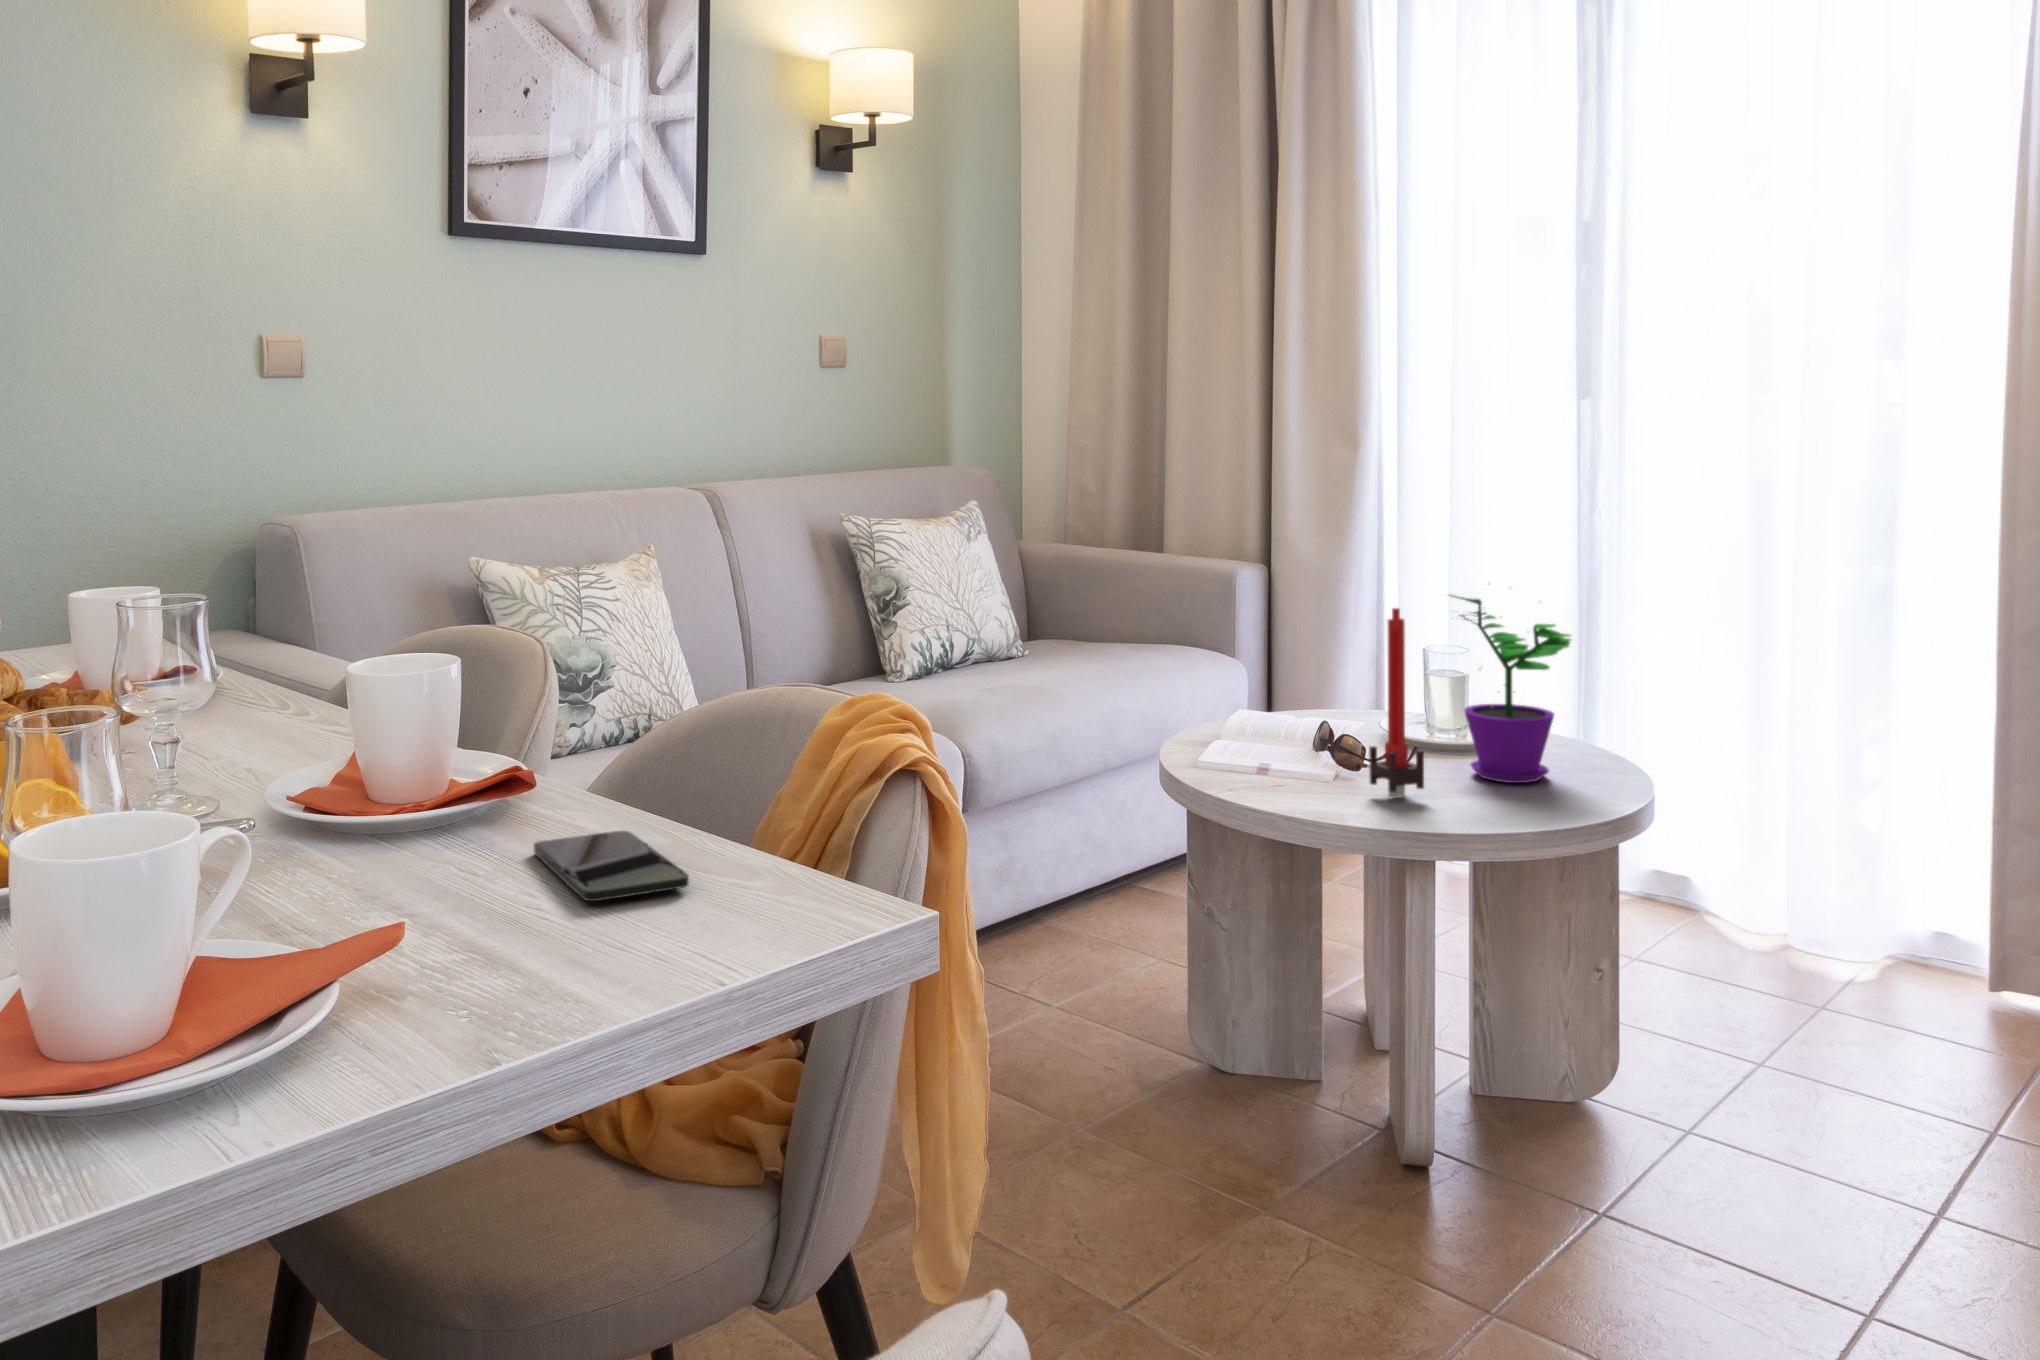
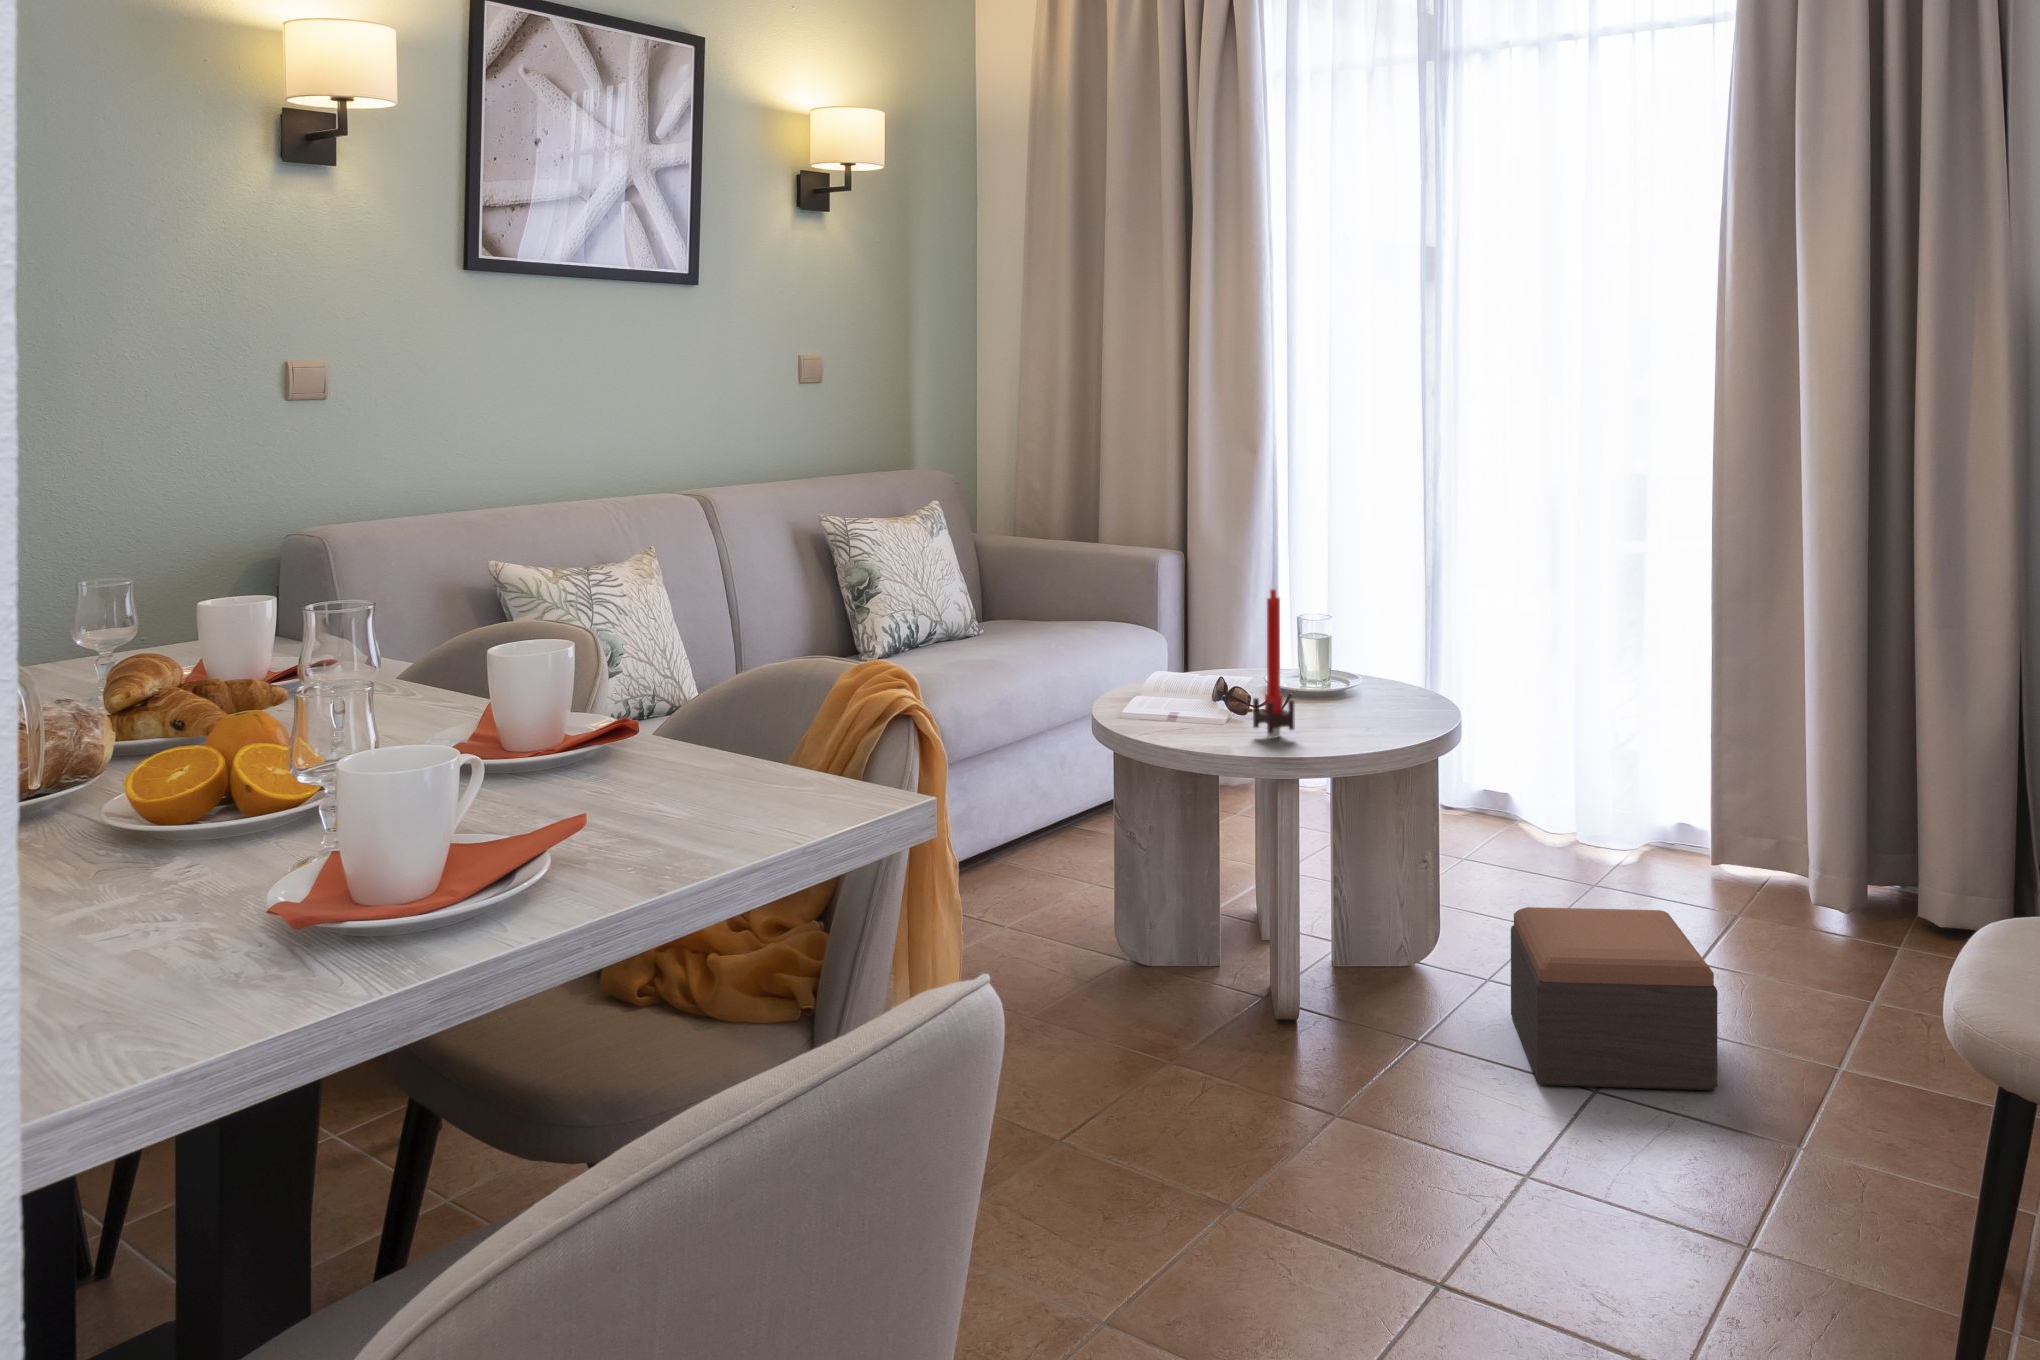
flower pot: present [1450,595,1571,783] -> none [1313,568,1407,724]
smartphone: present [534,831,689,901] -> none [635,766,756,812]
footstool: none [1717,1033,2031,1308] -> present [1511,907,1718,1090]

